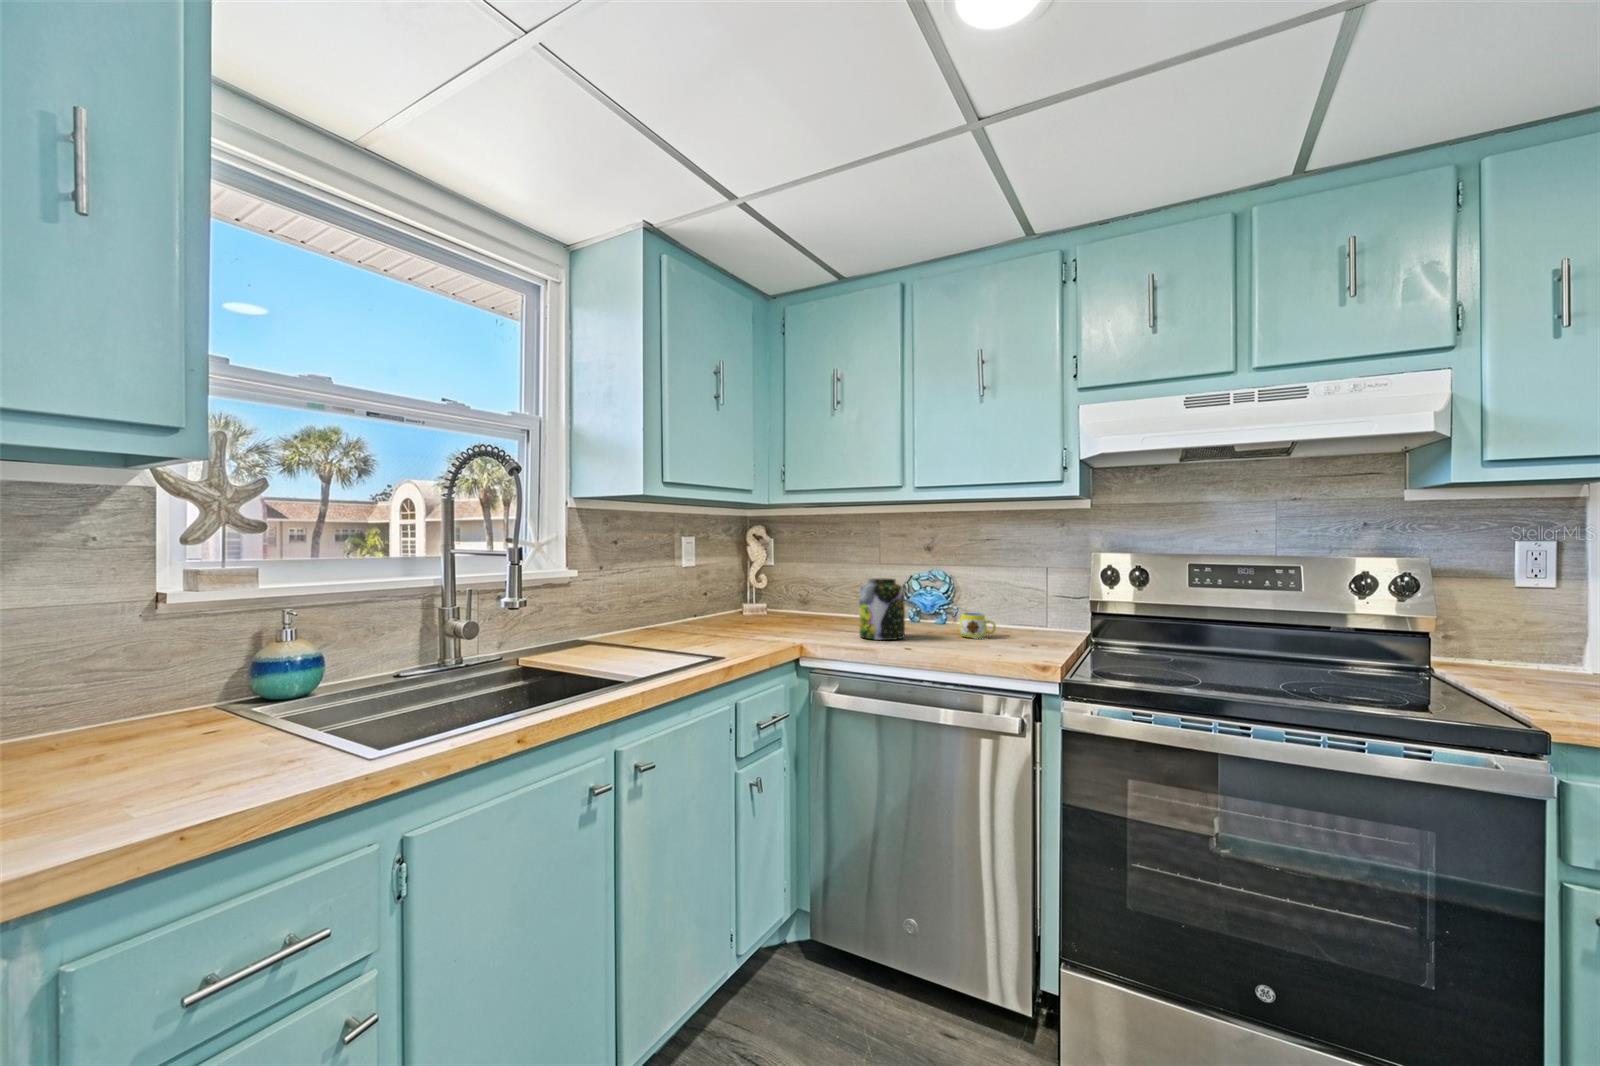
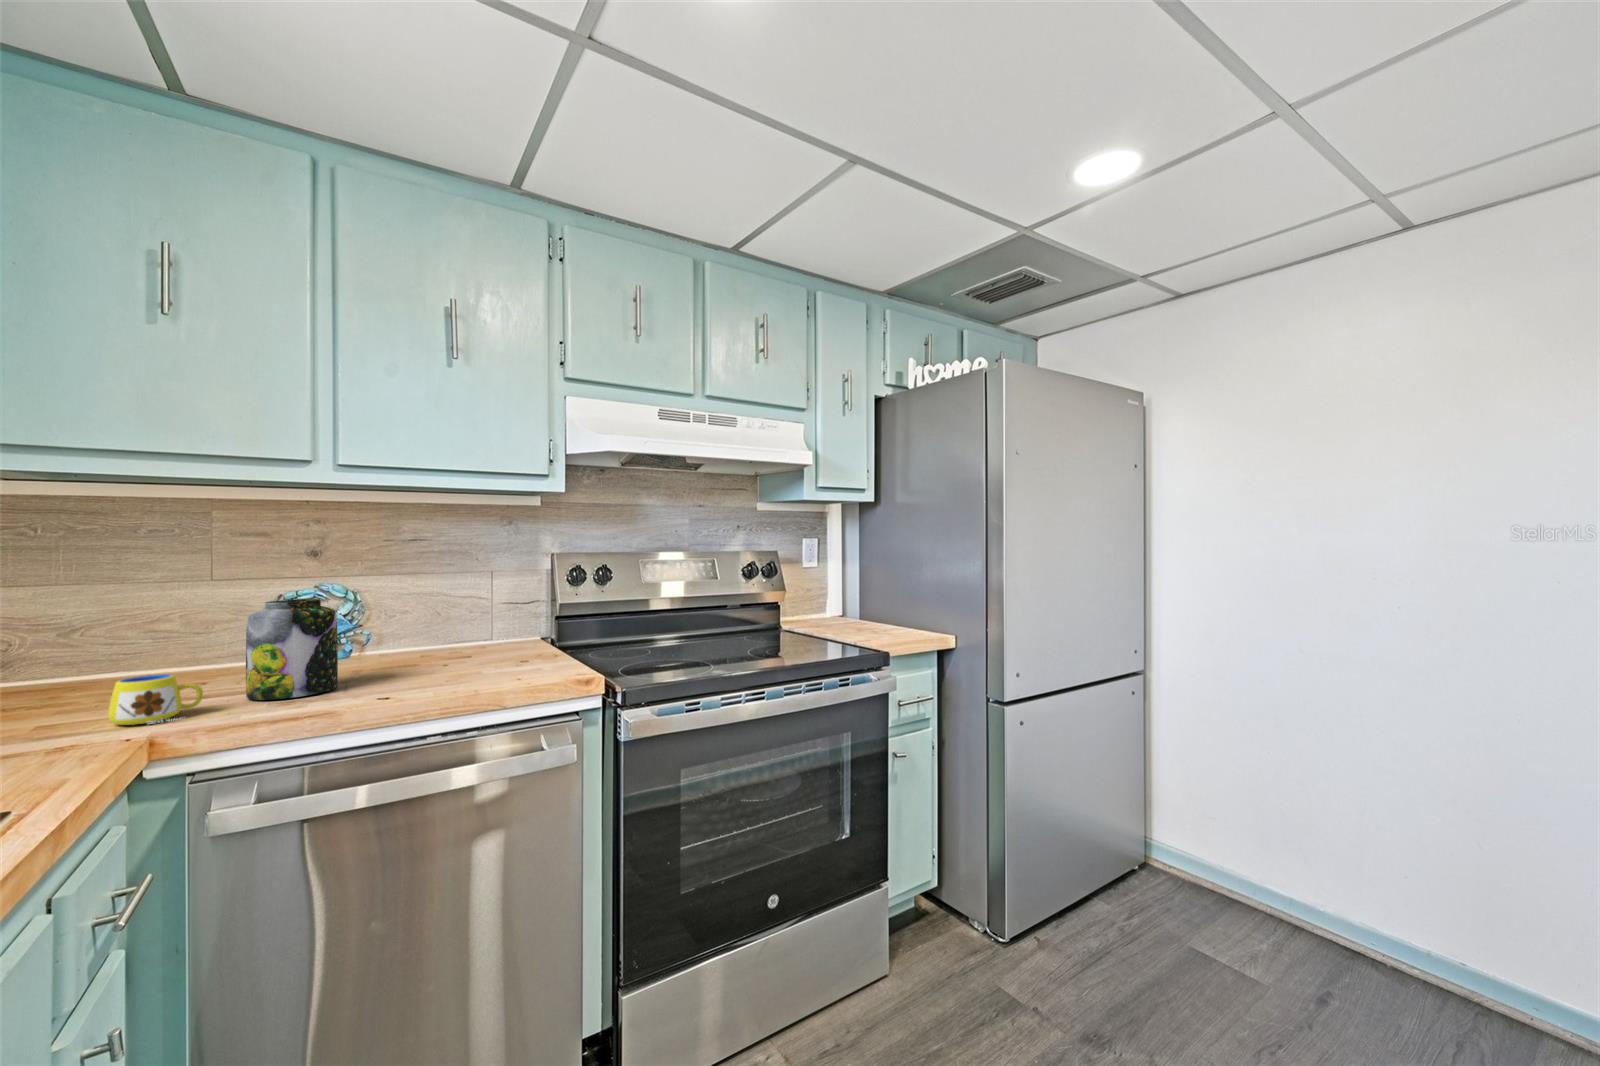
mug: present [959,613,996,638] -> present [108,674,203,725]

